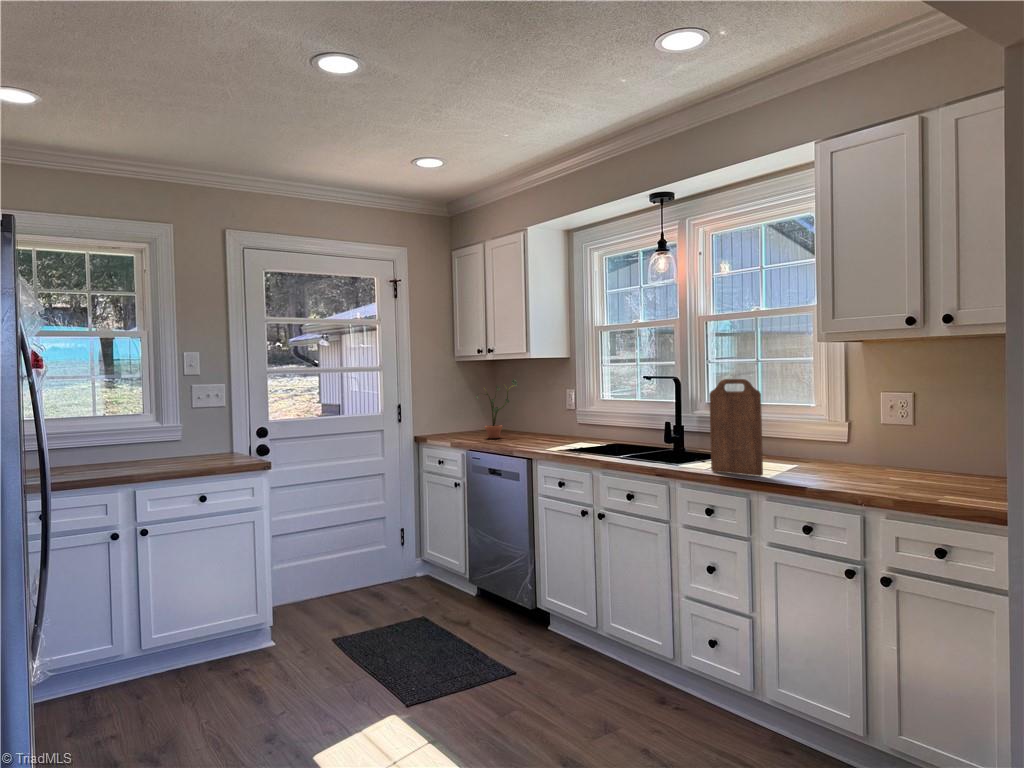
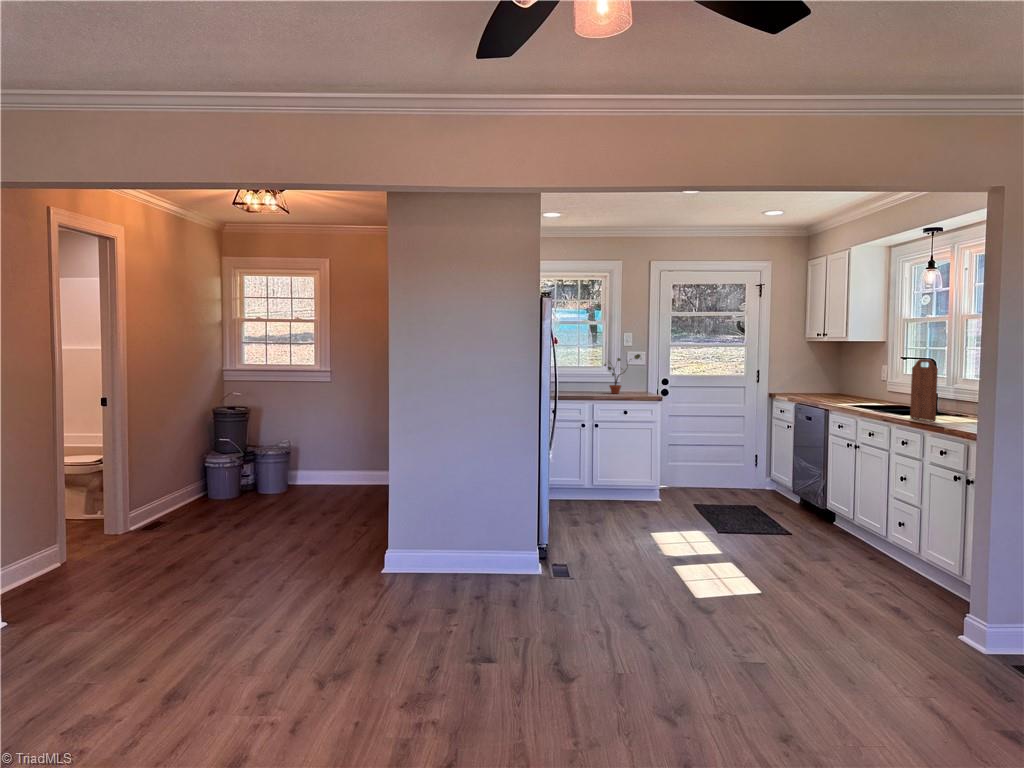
potted plant: present [476,379,518,438] -> present [604,354,641,394]

